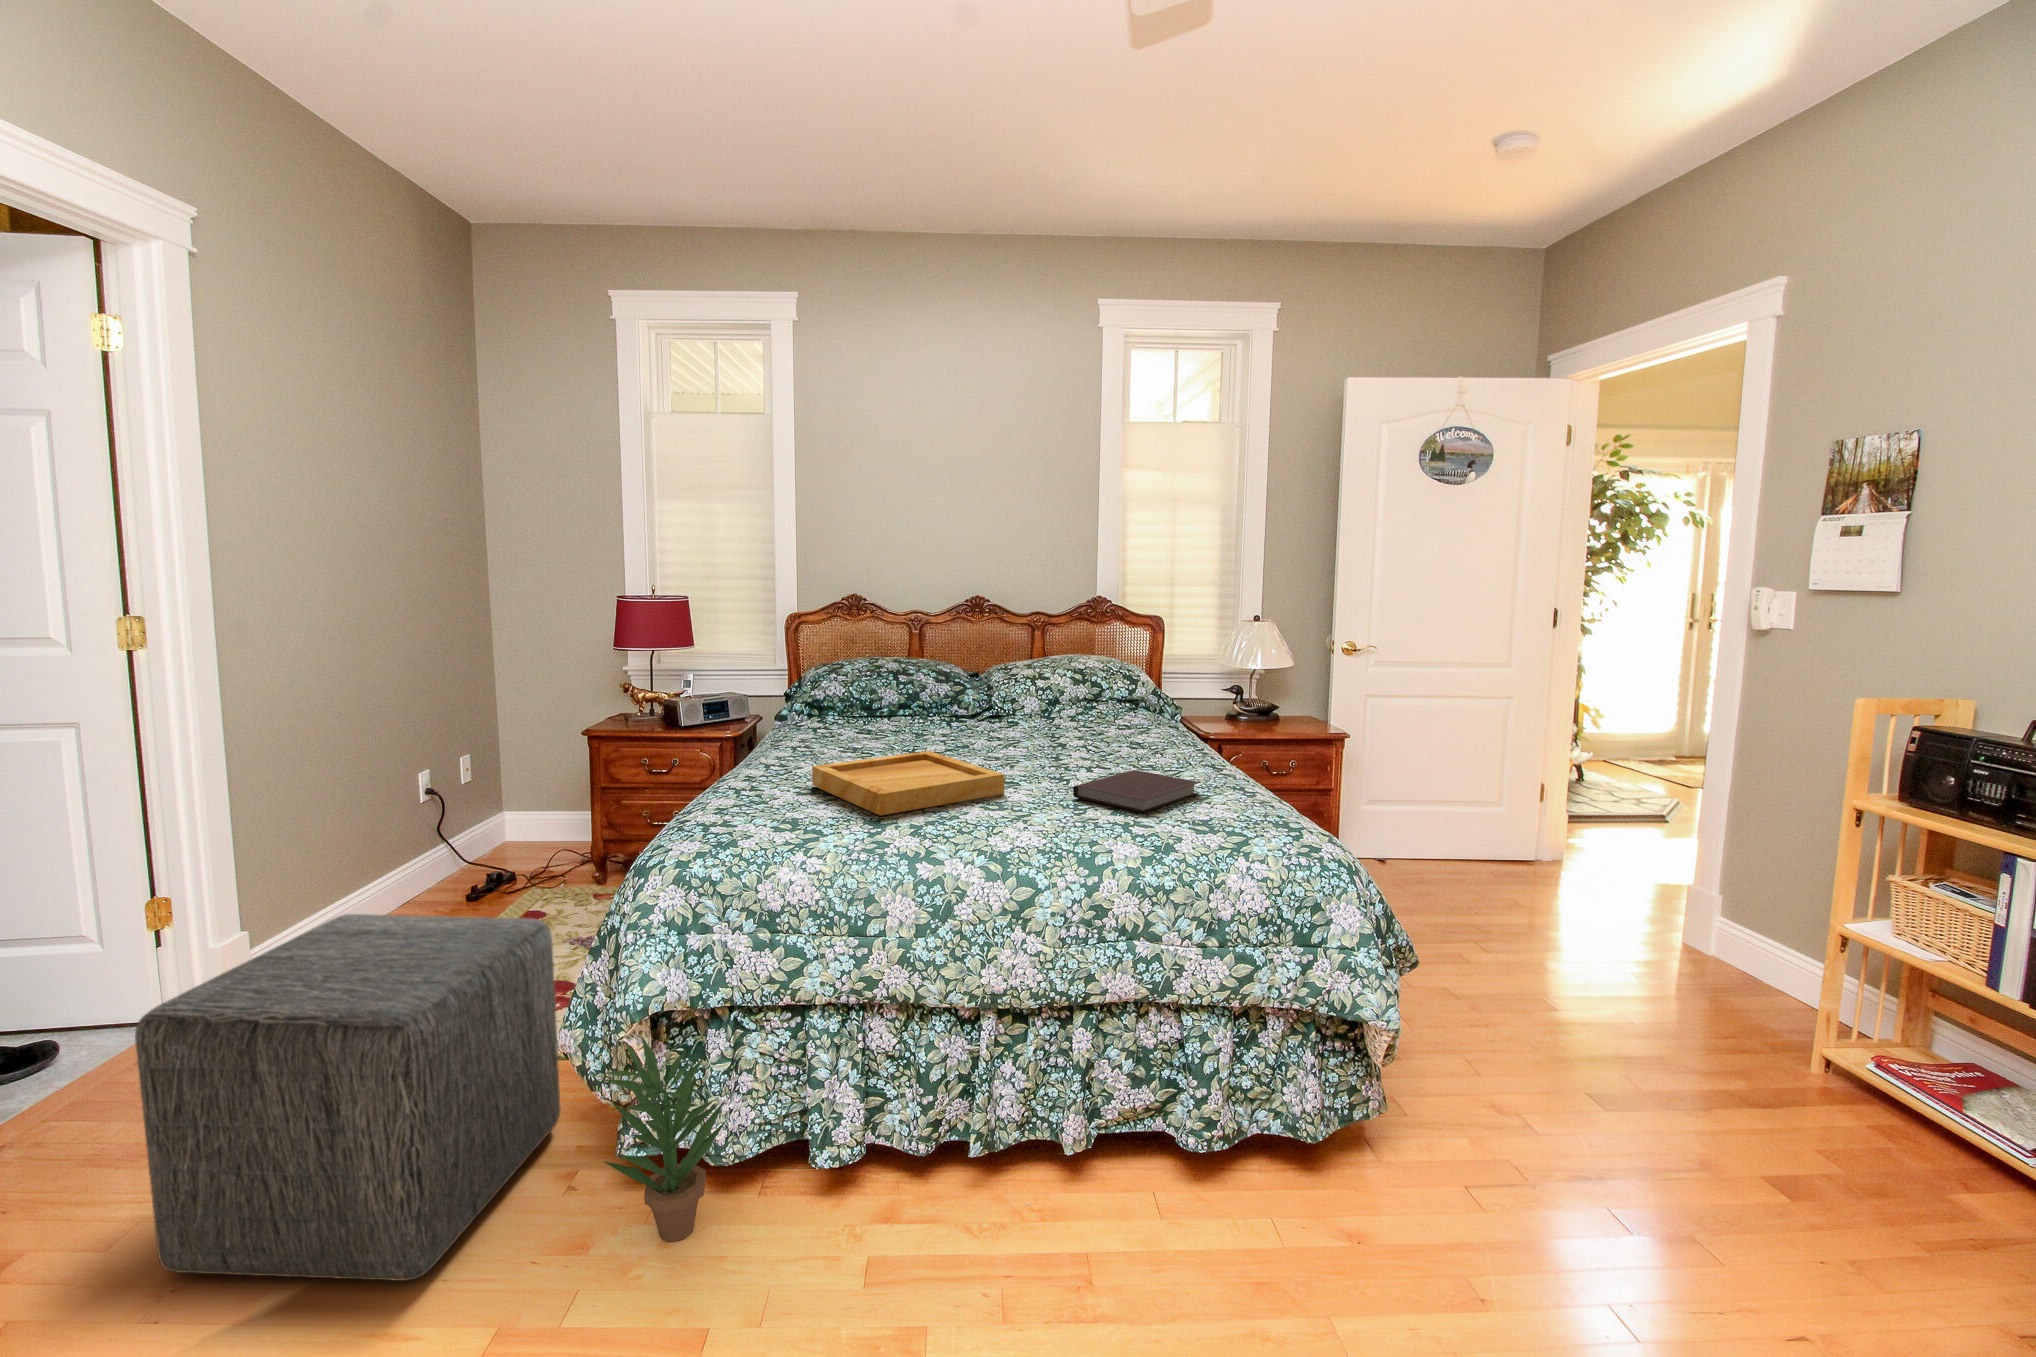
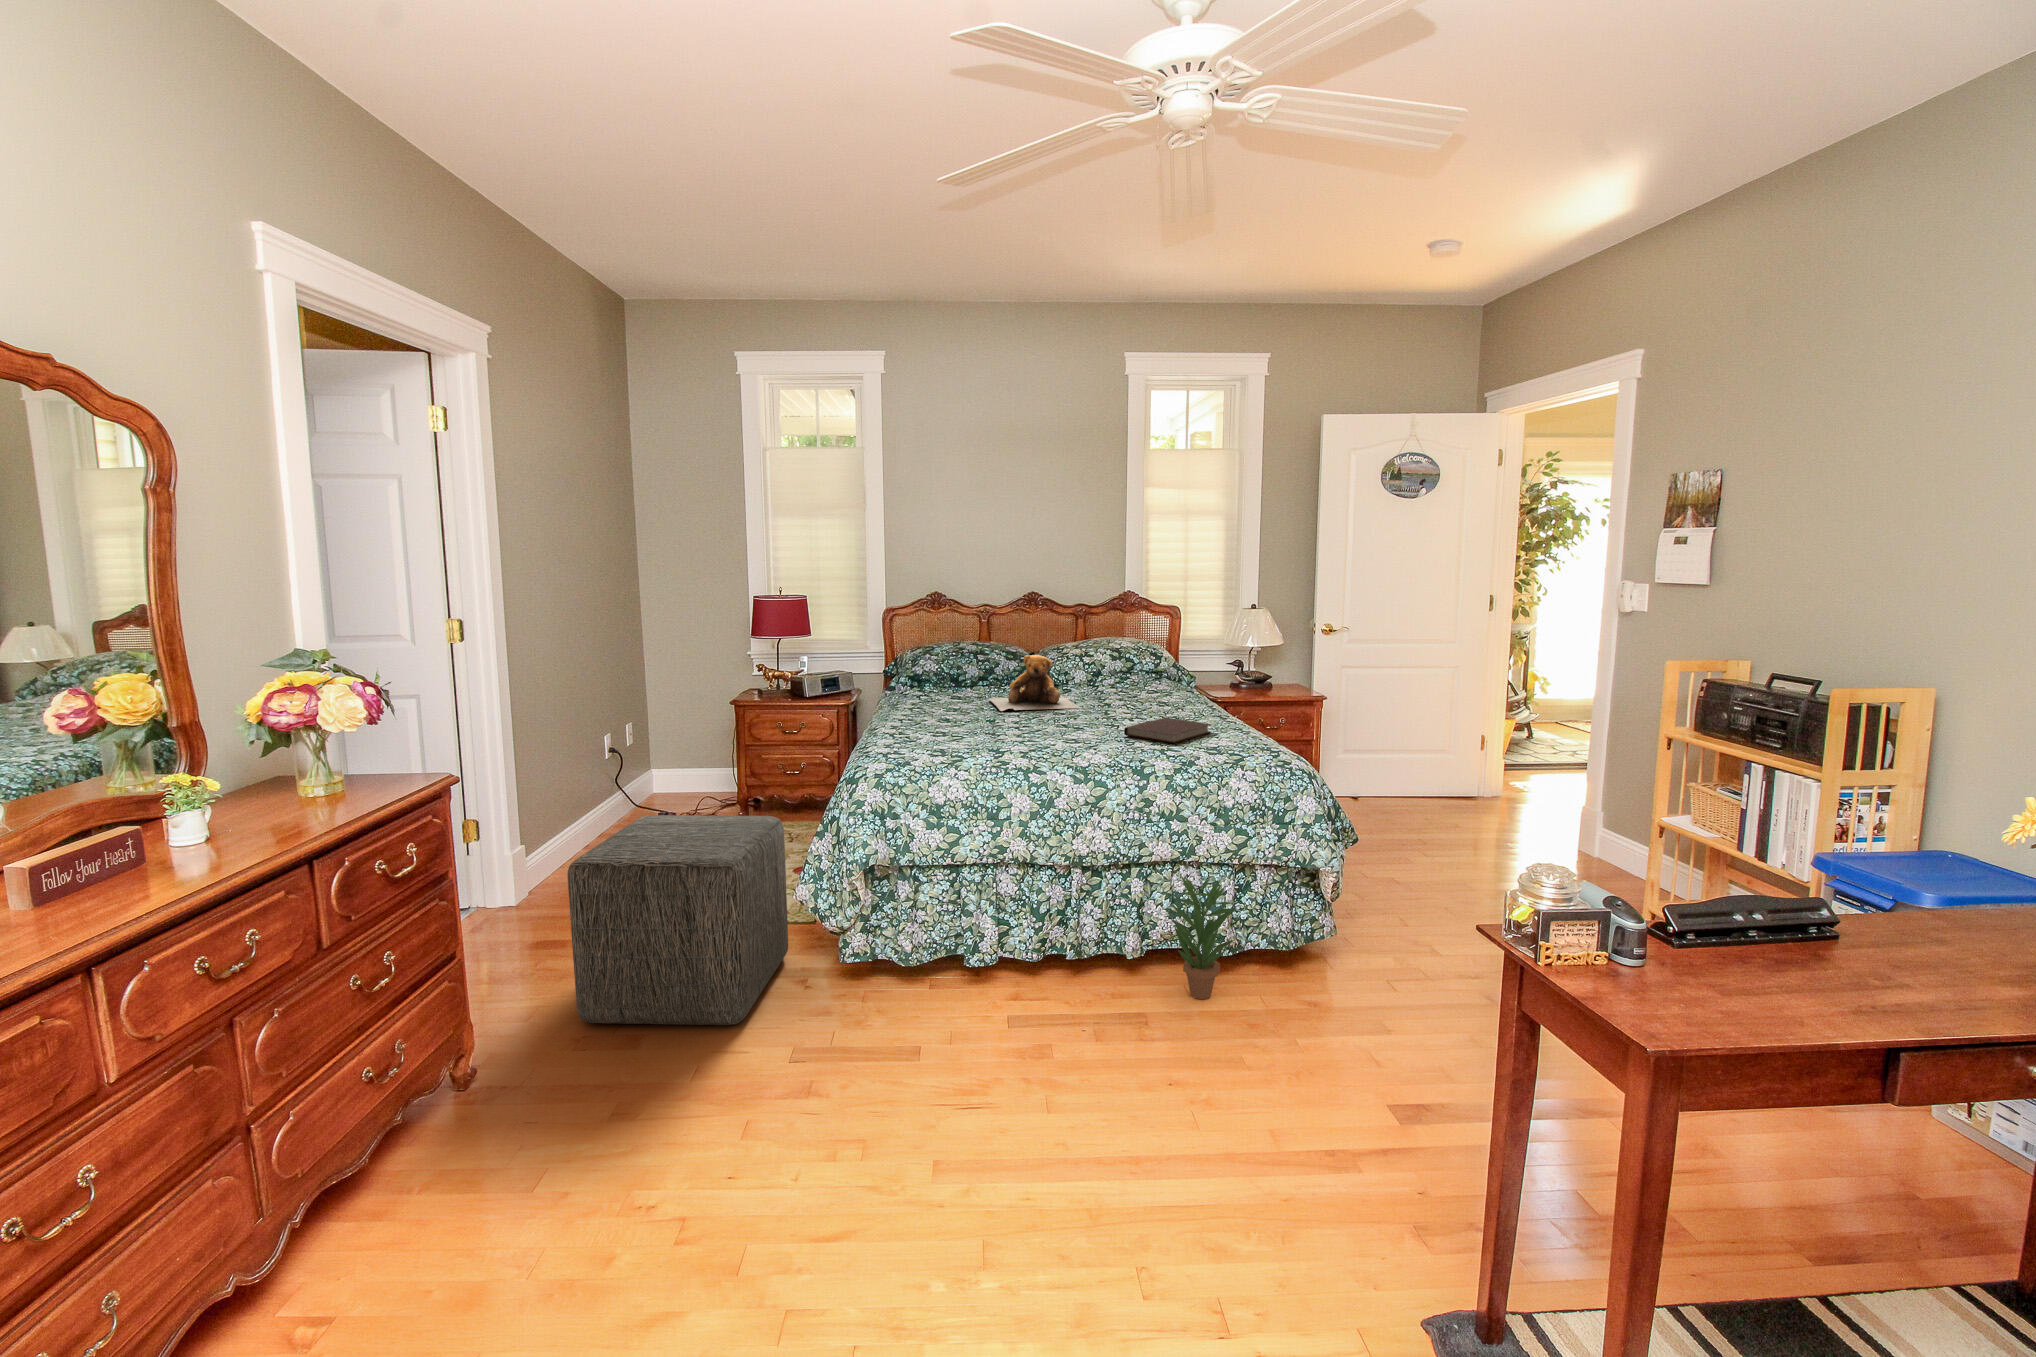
teddy bear: none [903,678,1024,754] -> present [989,655,1081,711]
tray: present [812,751,1004,816] -> none [940,707,1076,747]
potted plant: present [603,1036,726,1242] -> present [1170,876,1237,999]

